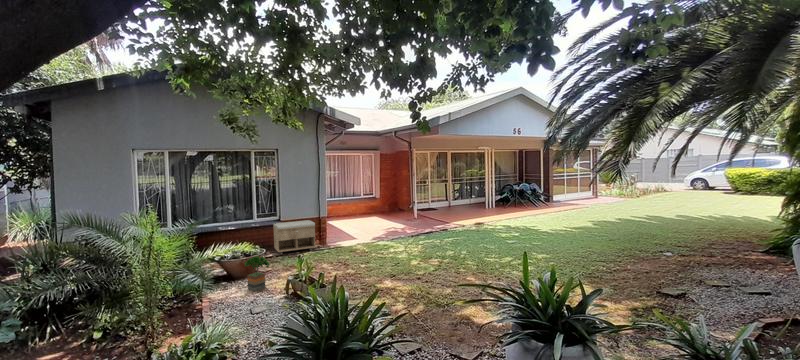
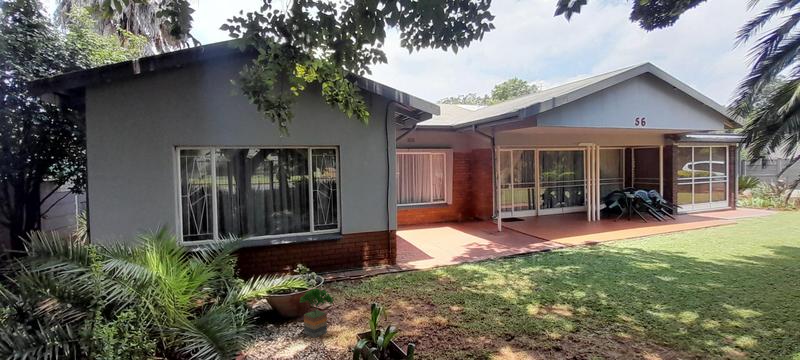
storage bench: present [274,220,315,254] -> none [333,234,385,277]

